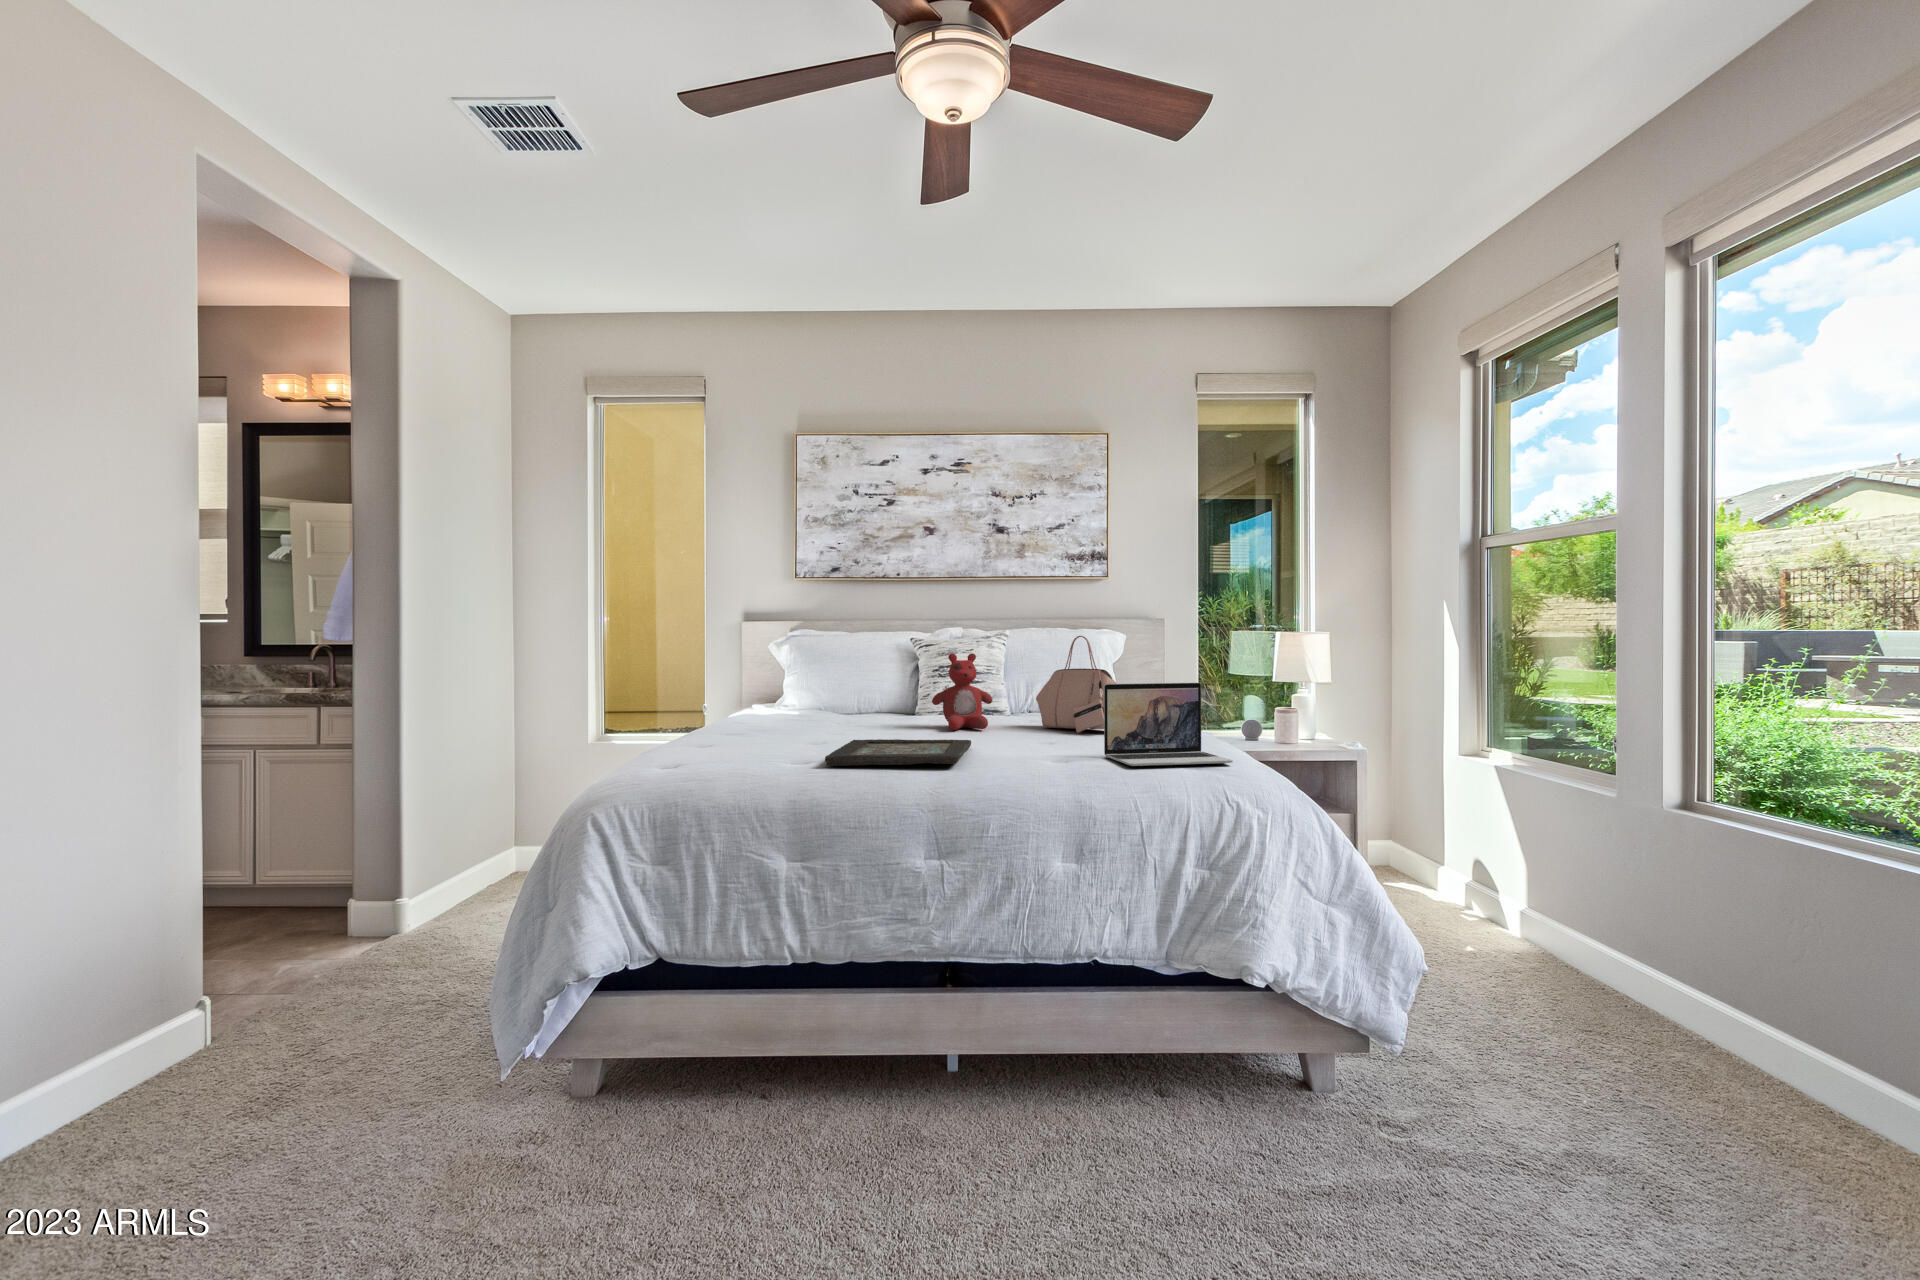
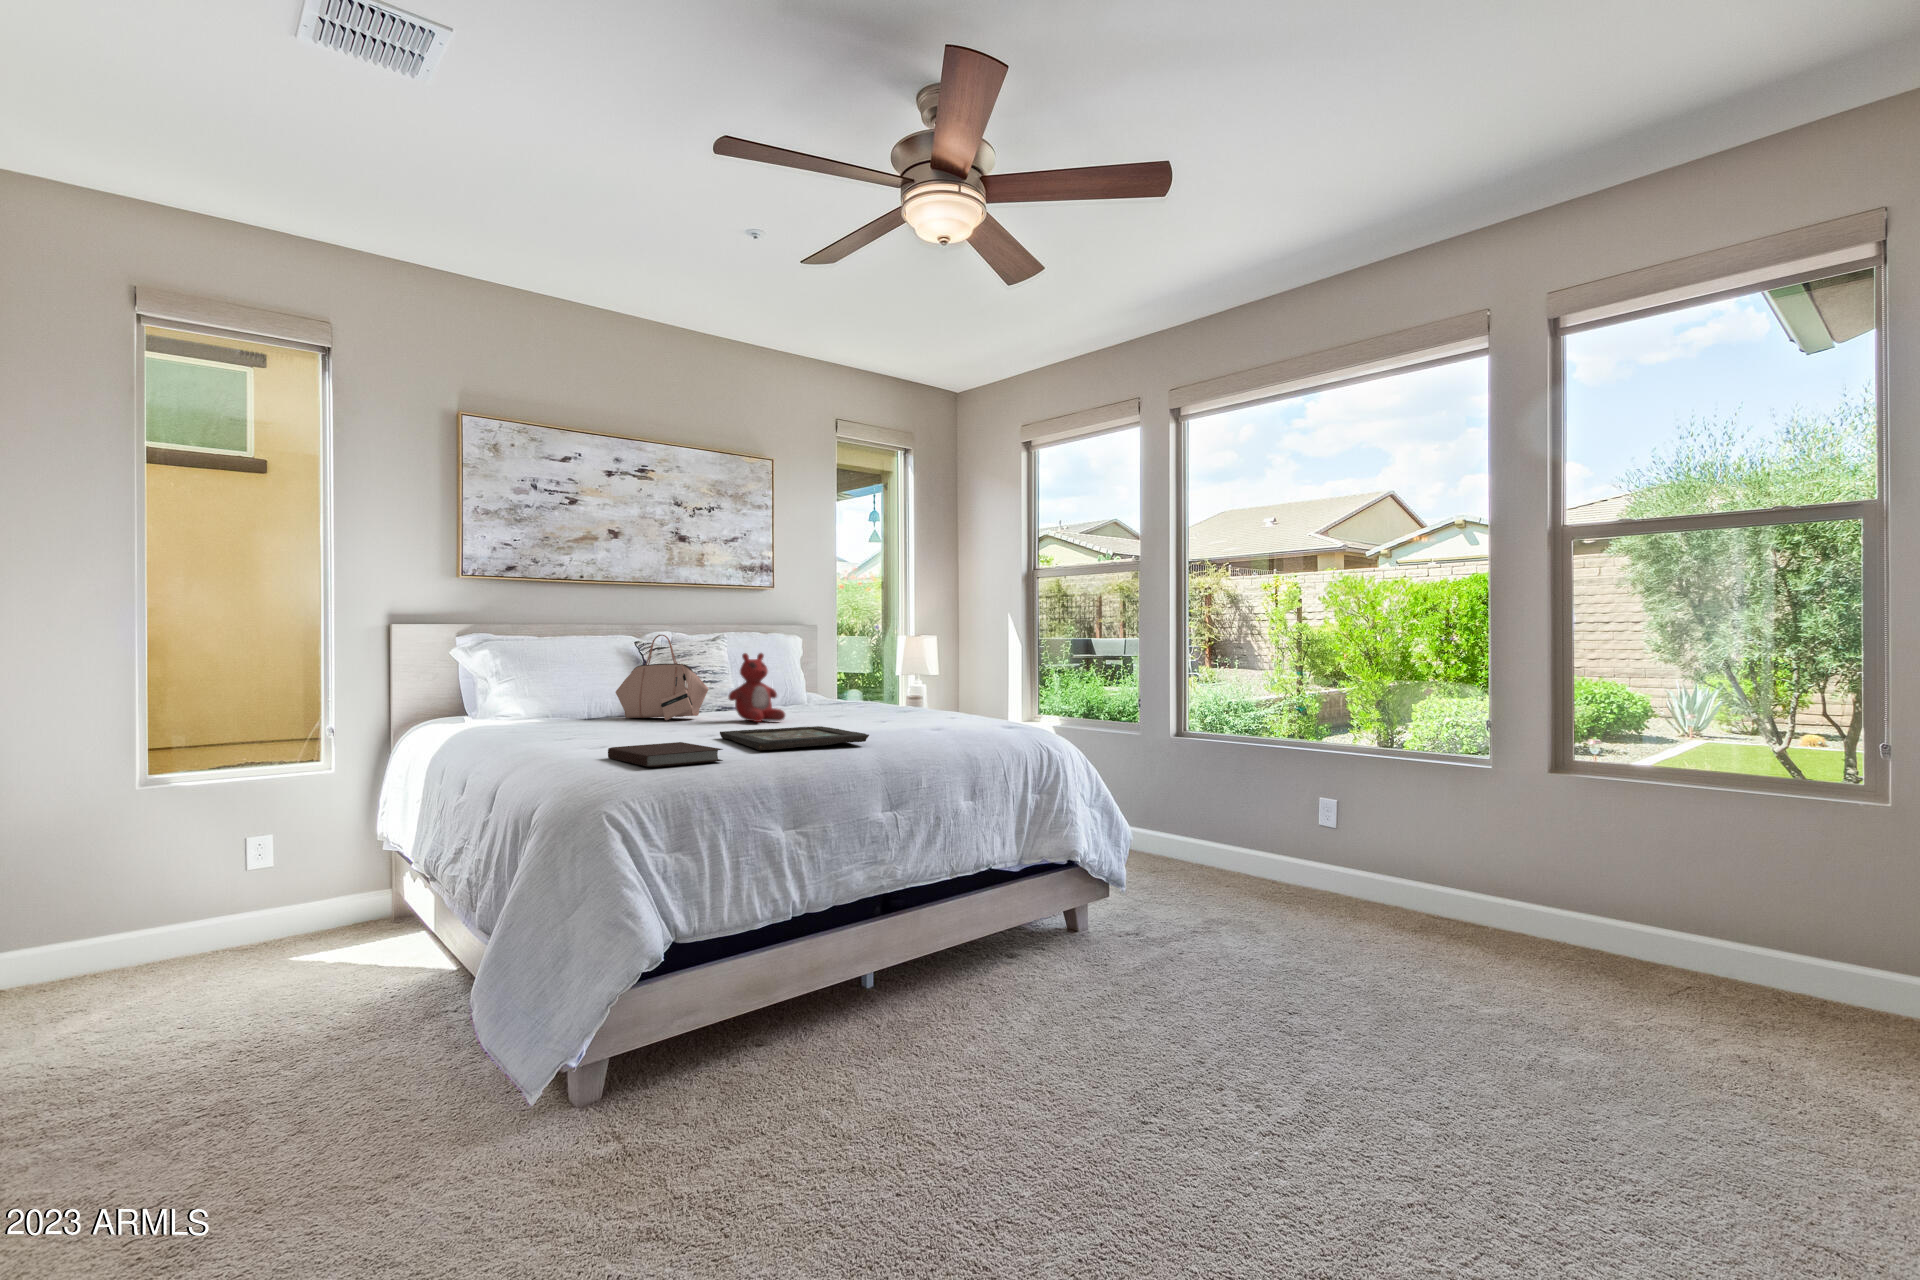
handbag: present [1036,636,1117,733] -> present [616,635,709,720]
laptop: present [1104,683,1233,766] -> none [940,672,1037,736]
notebook: none [661,750,760,777] -> present [608,742,723,767]

